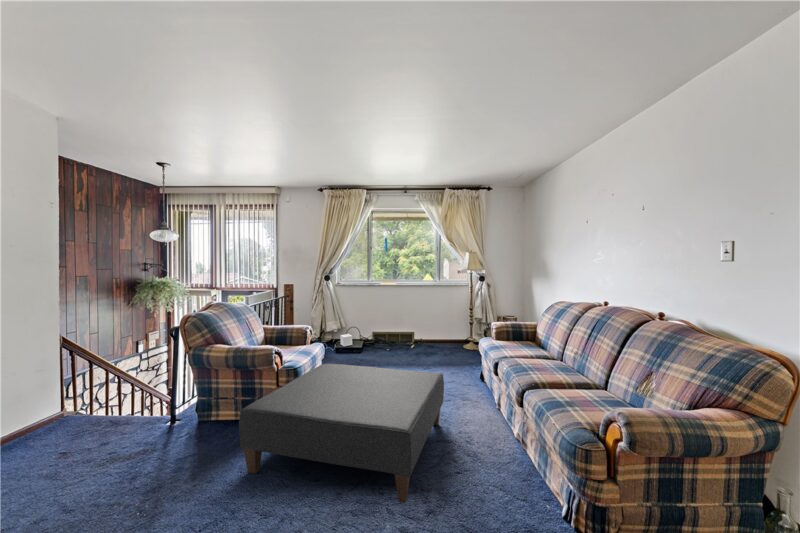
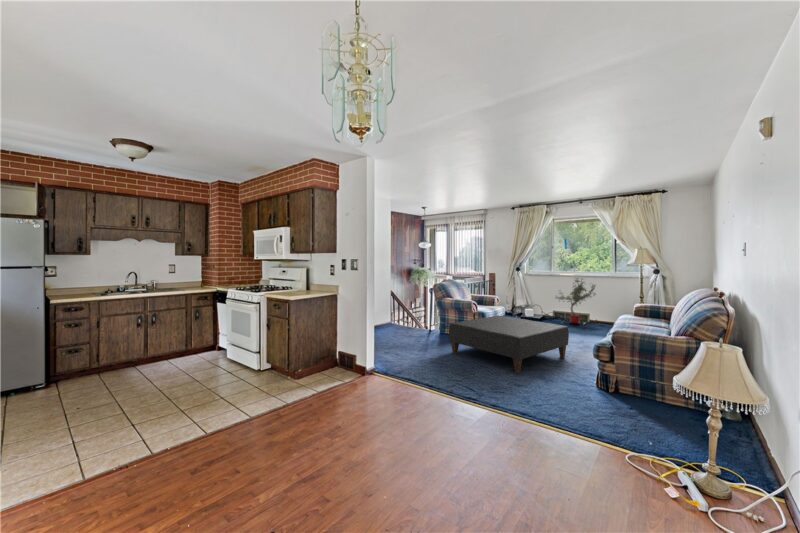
potted tree: none [378,288,427,349] -> present [556,278,596,324]

